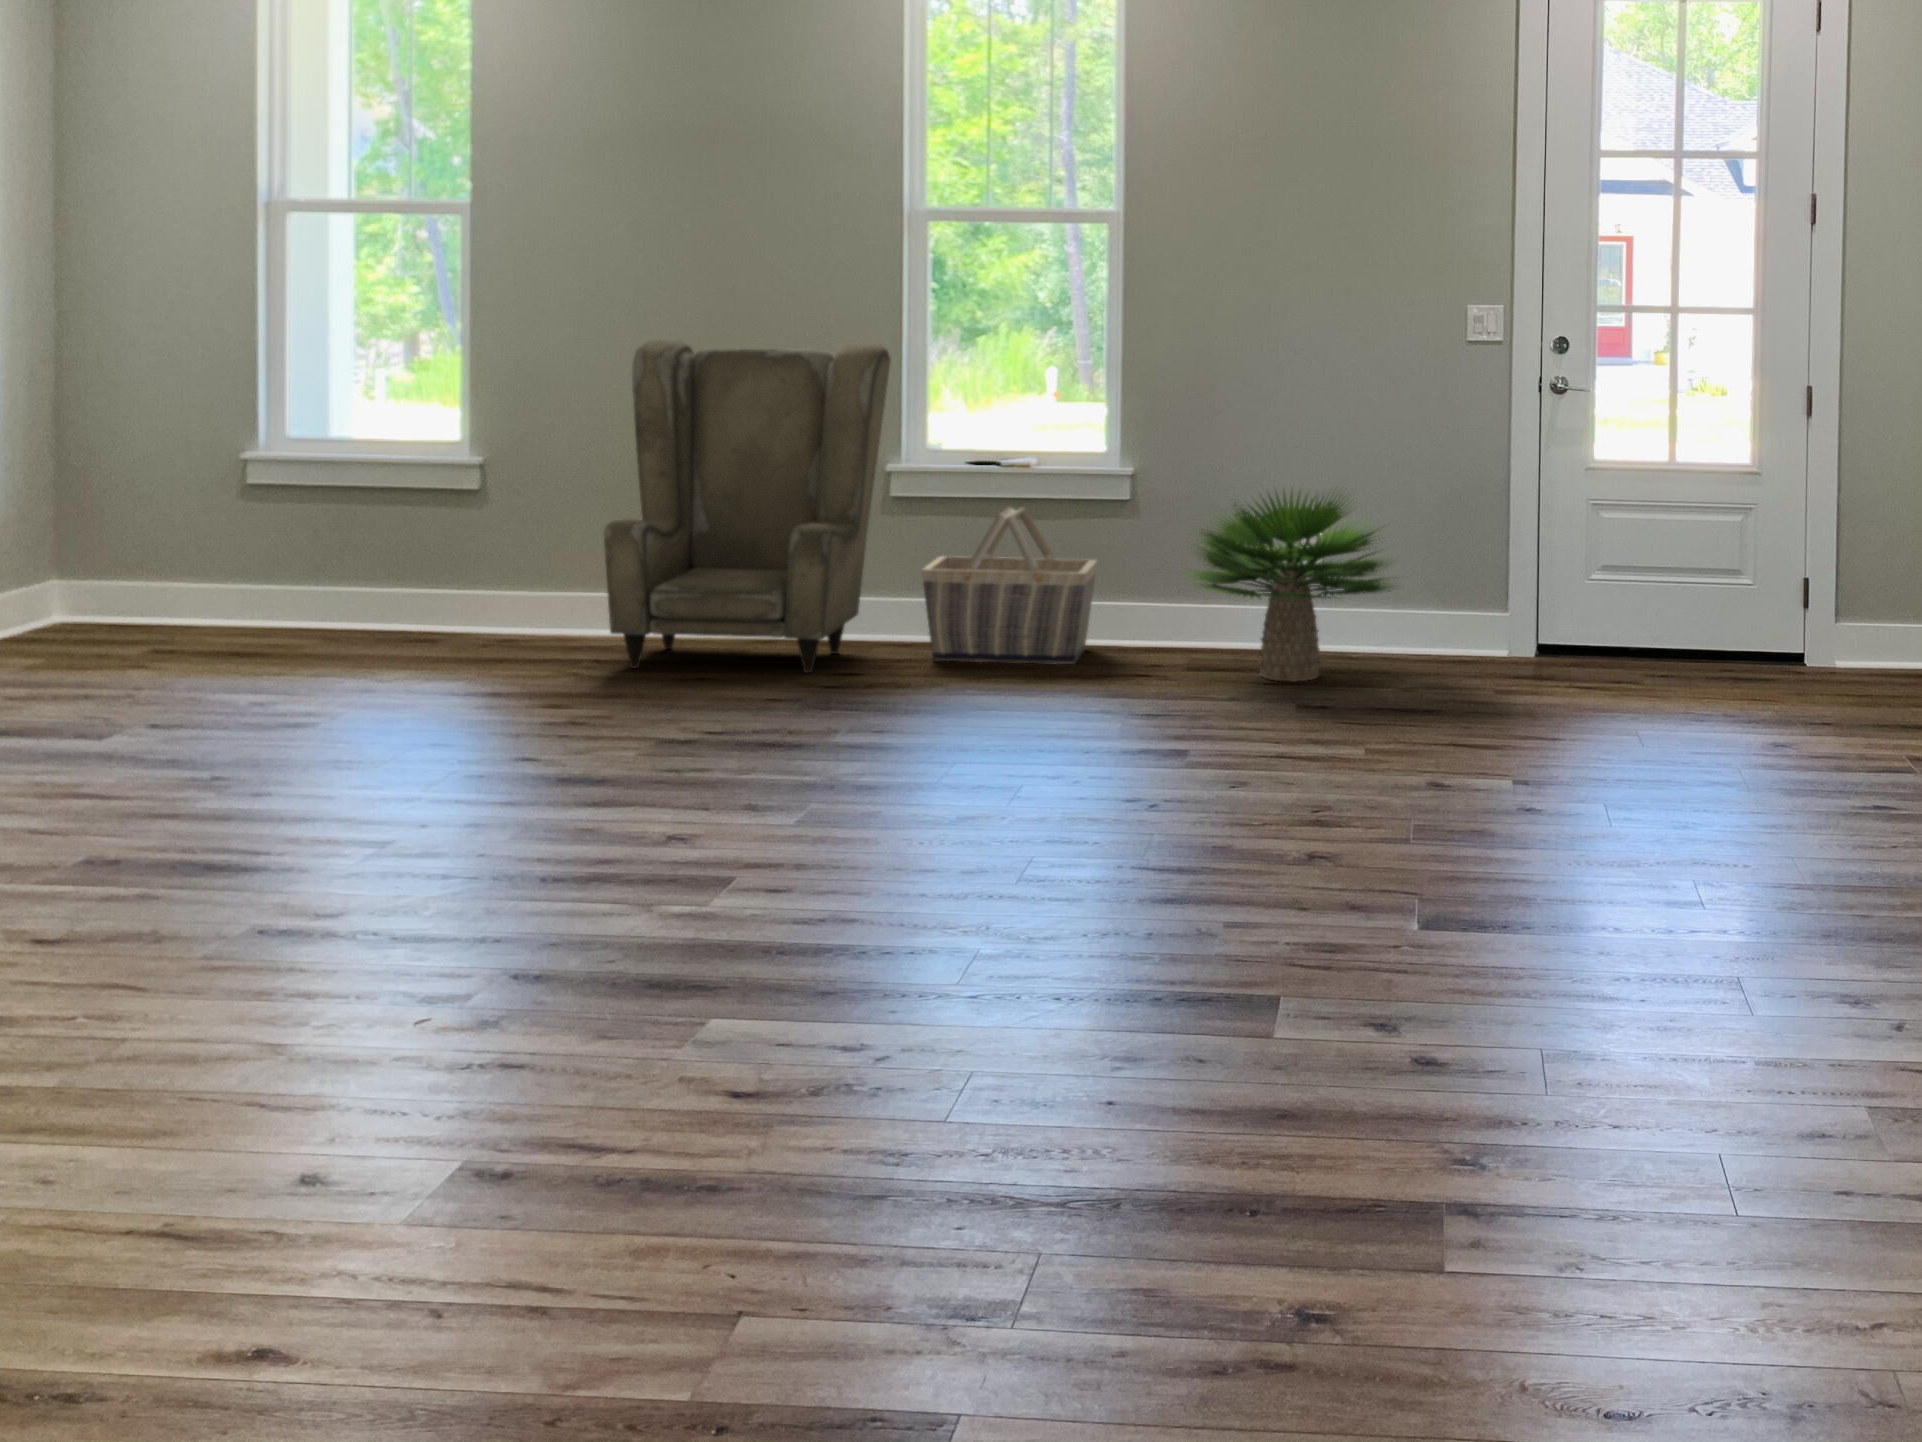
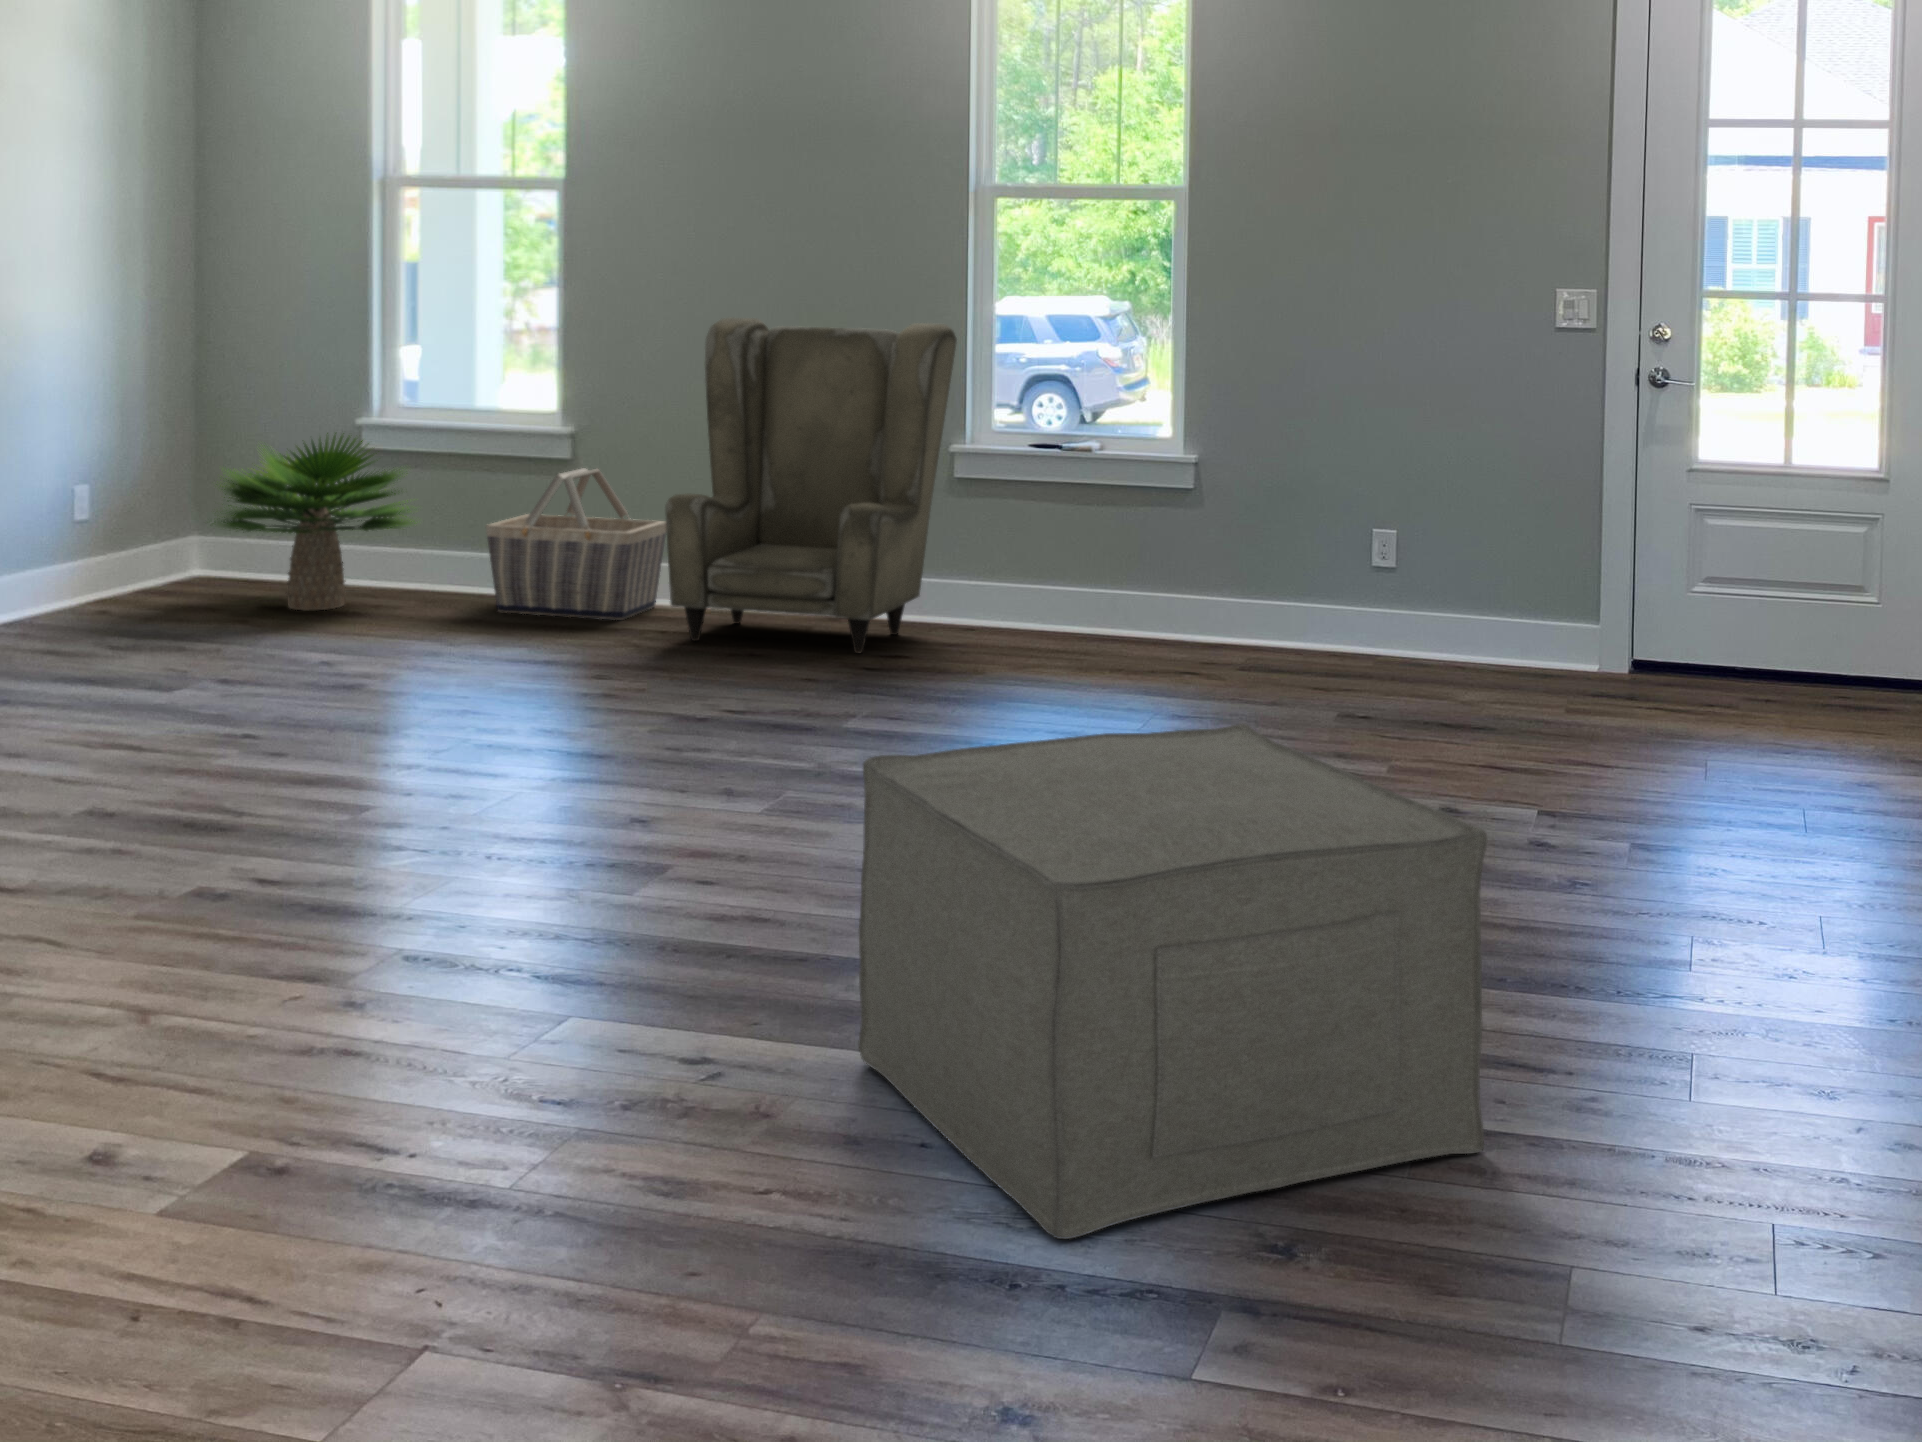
potted plant: present [1190,492,1390,681] -> present [215,433,415,610]
basket: present [922,507,1097,664] -> present [486,468,666,620]
ottoman: none [1007,711,1587,1167] -> present [858,724,1488,1239]

